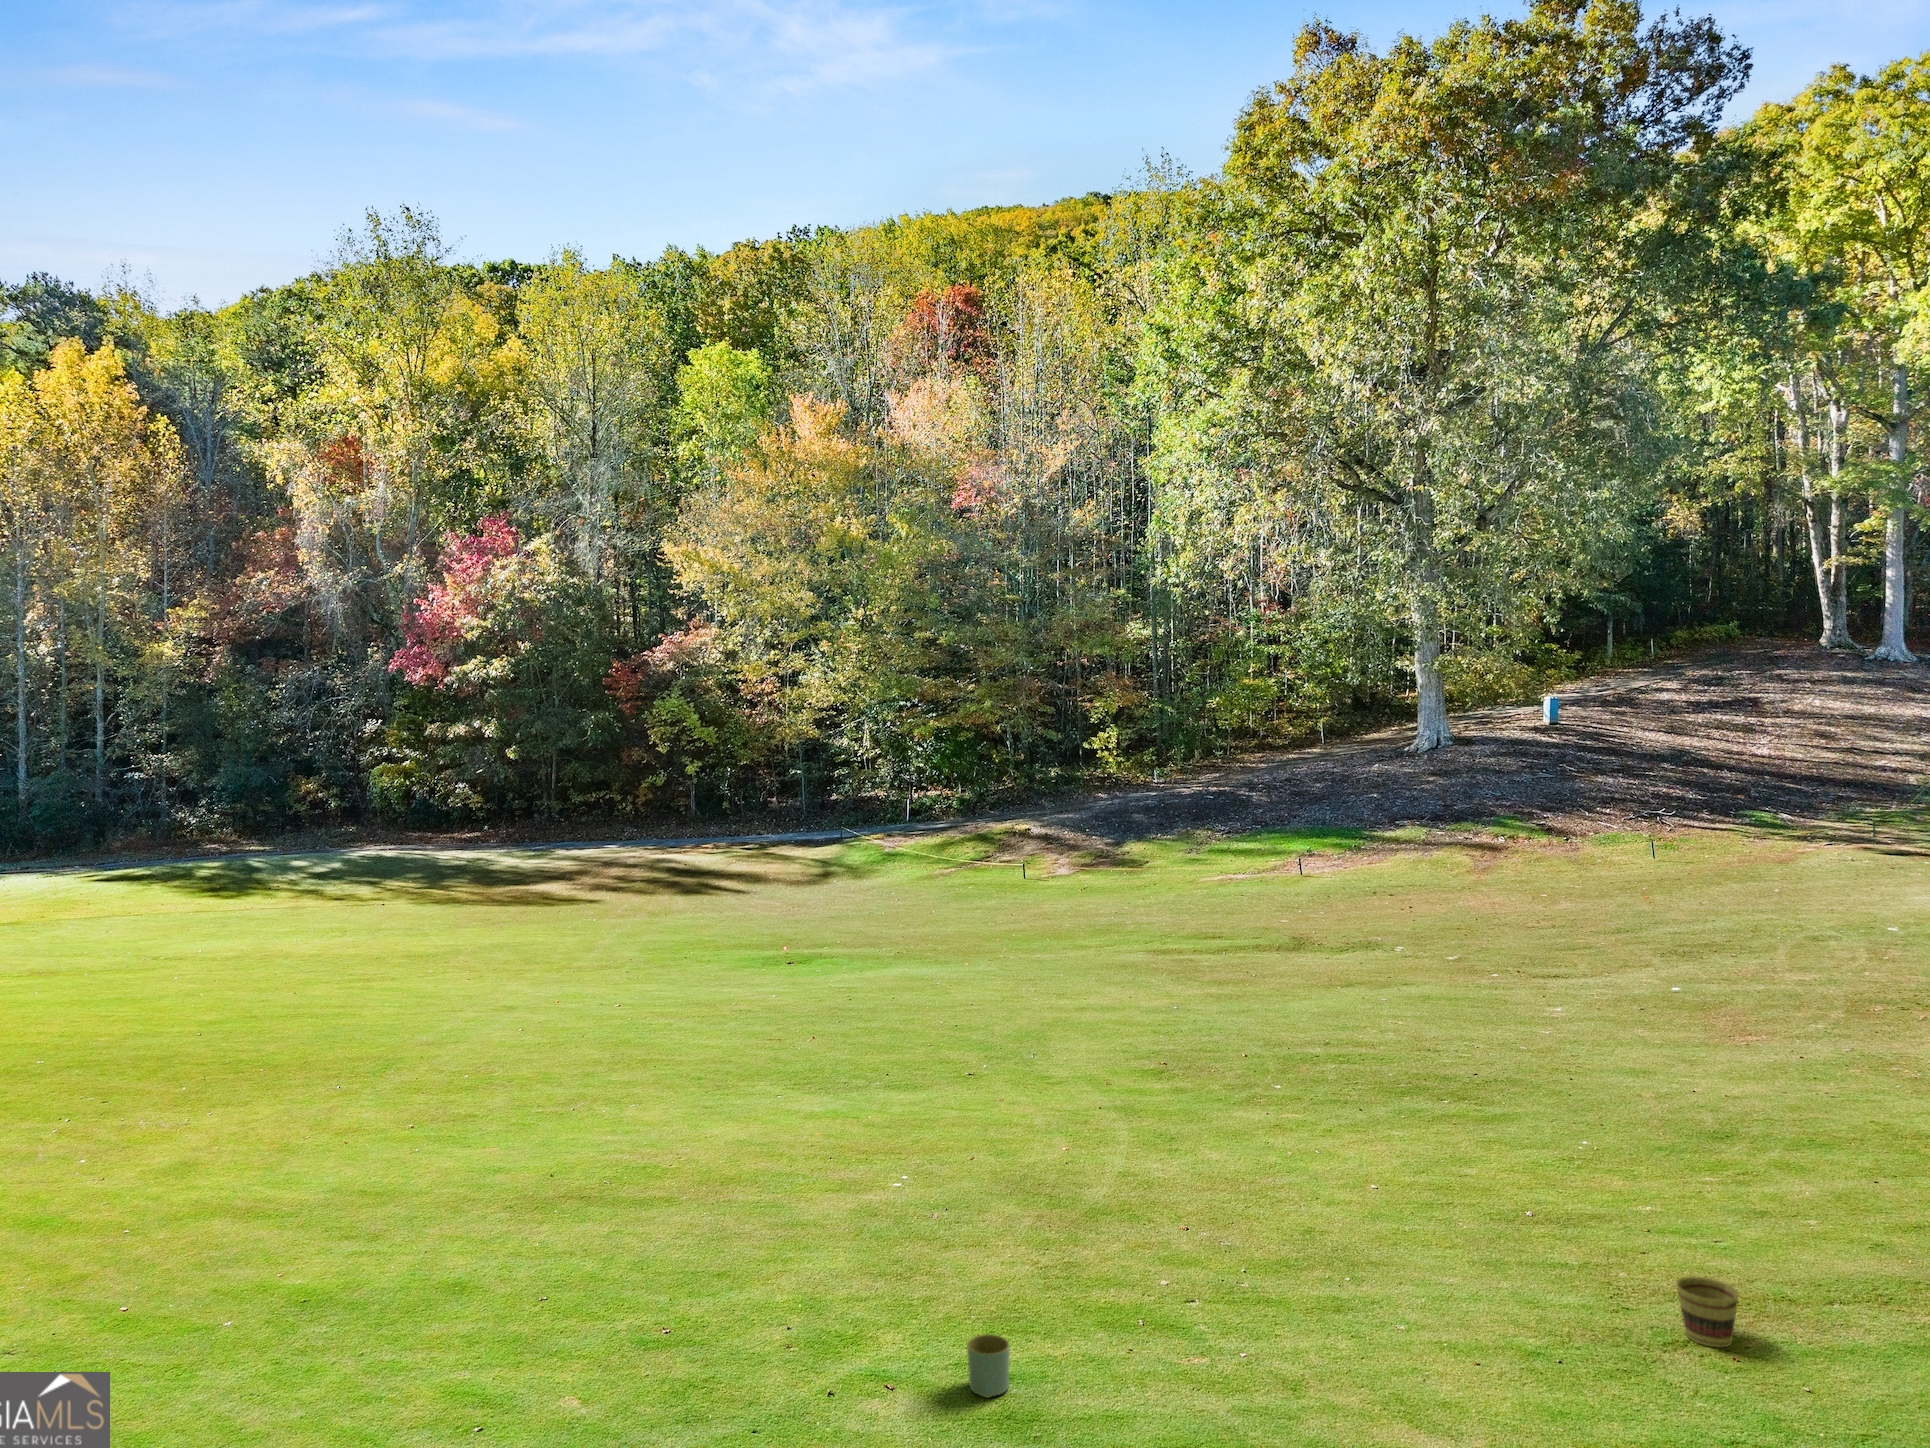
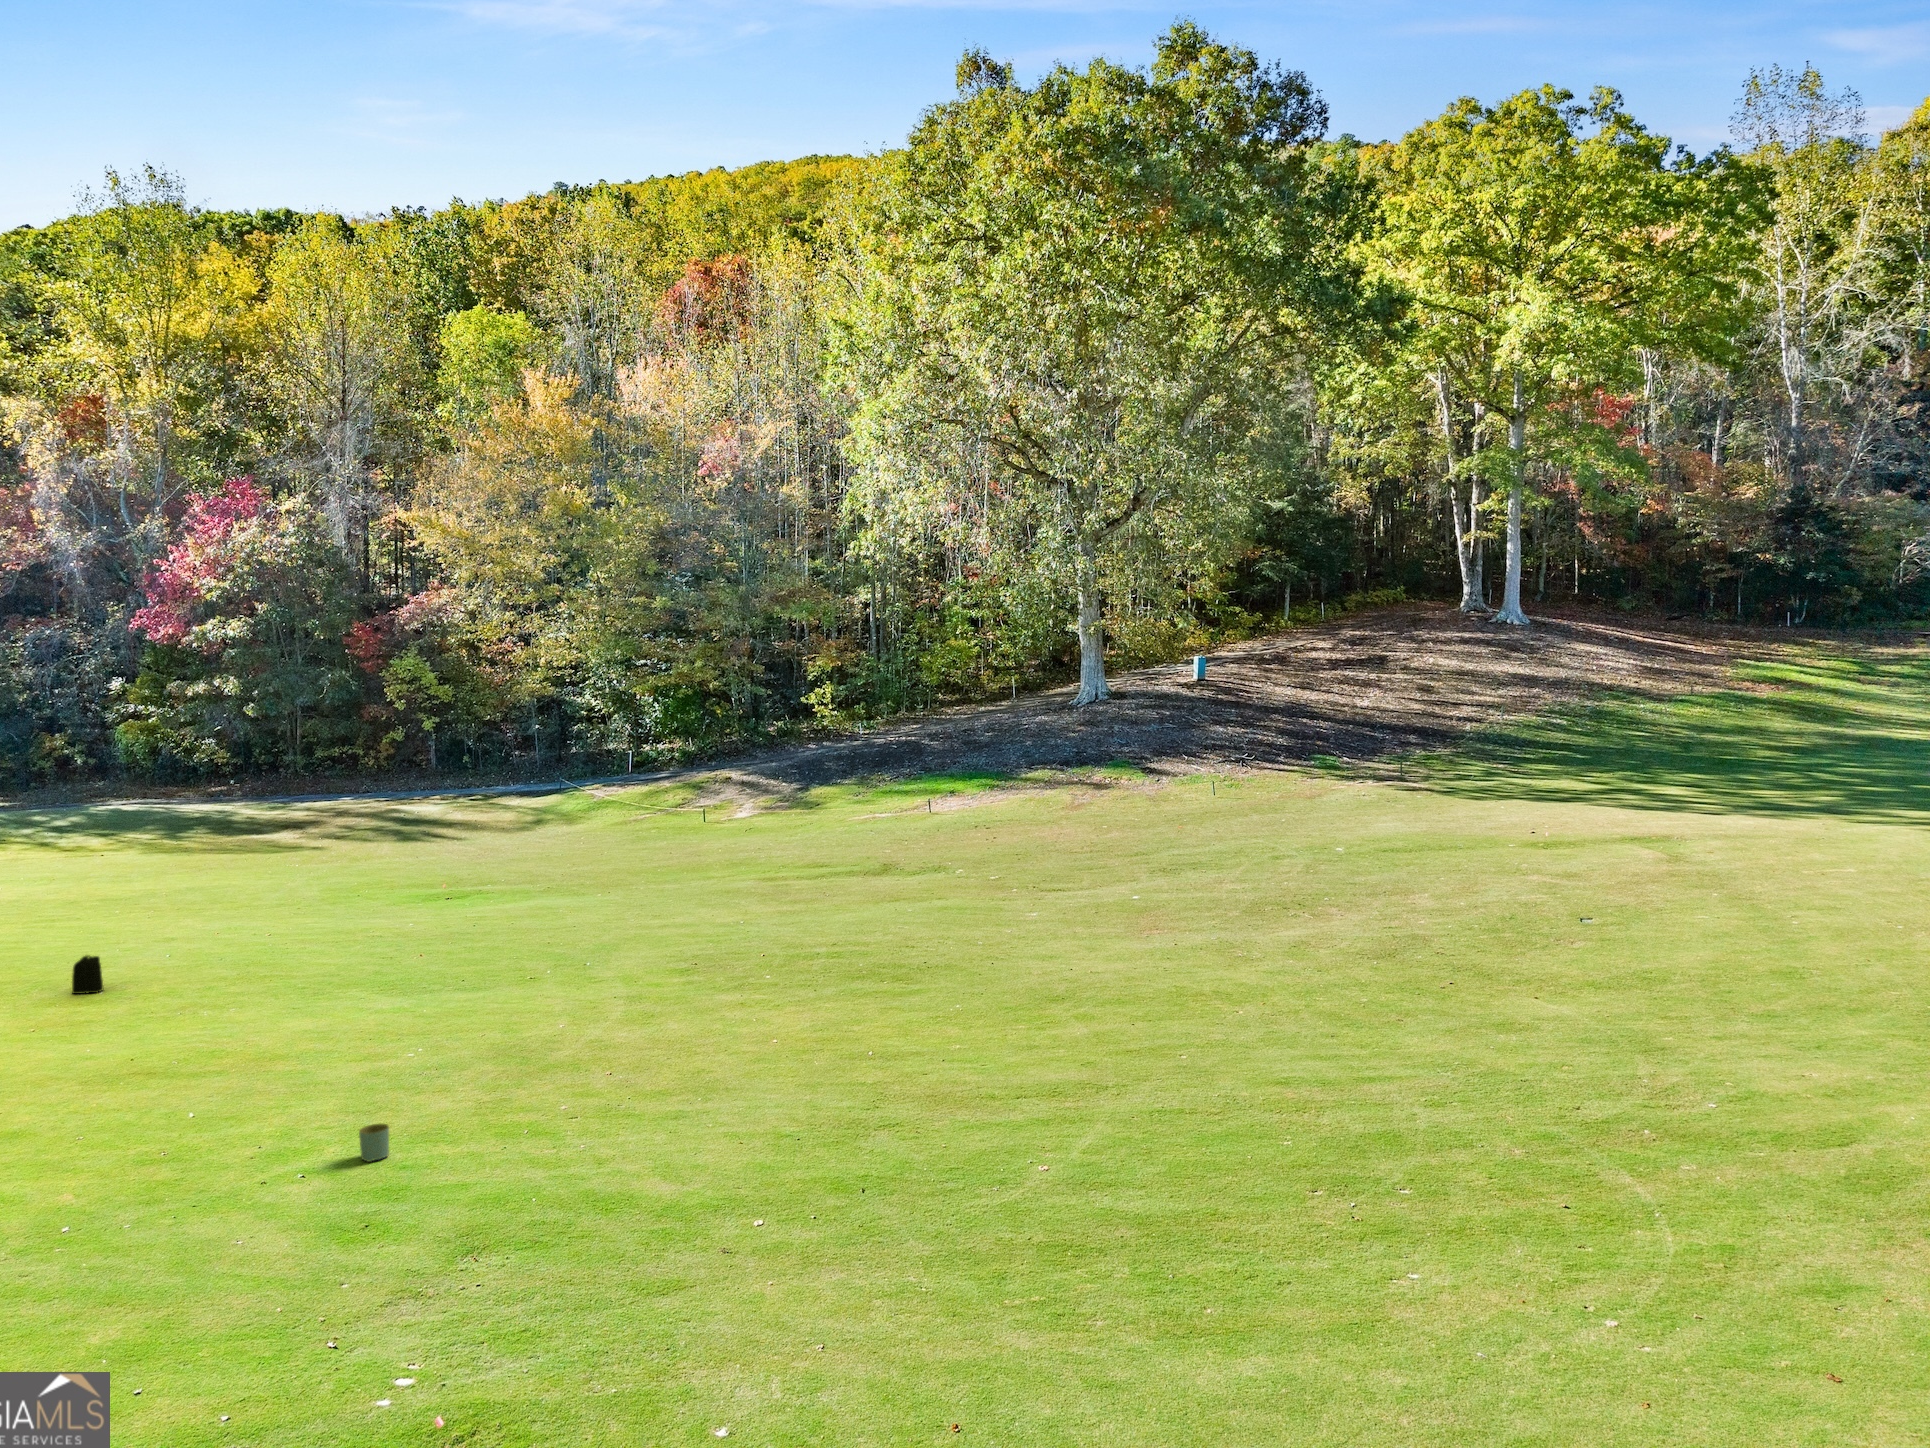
backpack: none [428,1033,463,1081] -> present [72,956,103,994]
basket: present [1676,1276,1739,1347] -> none [853,1072,887,1114]

